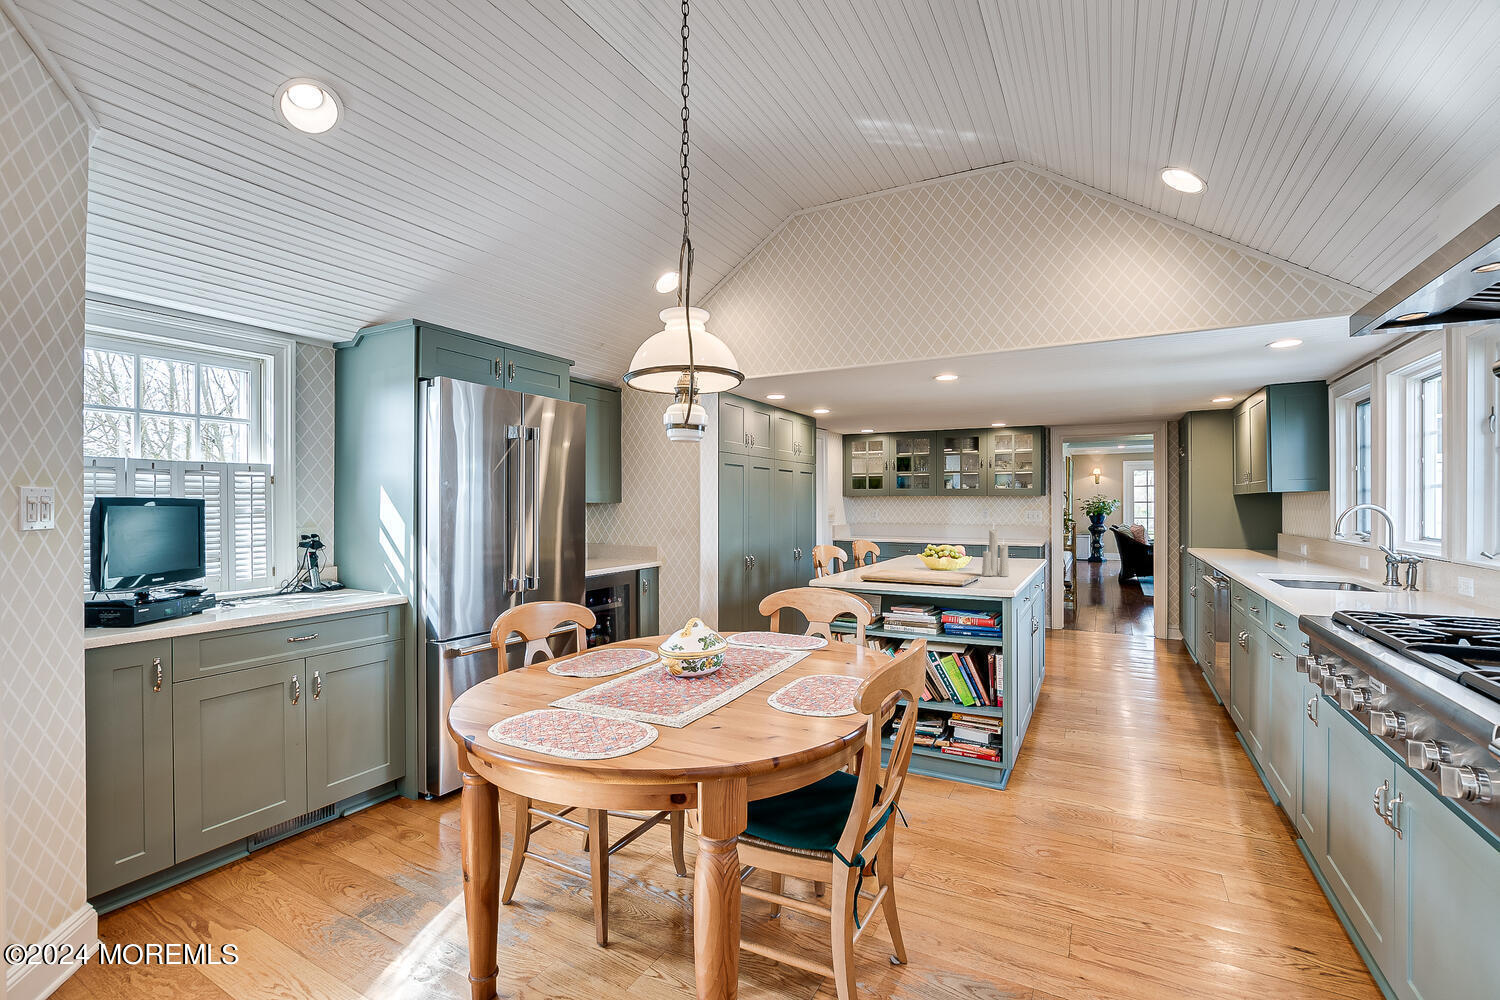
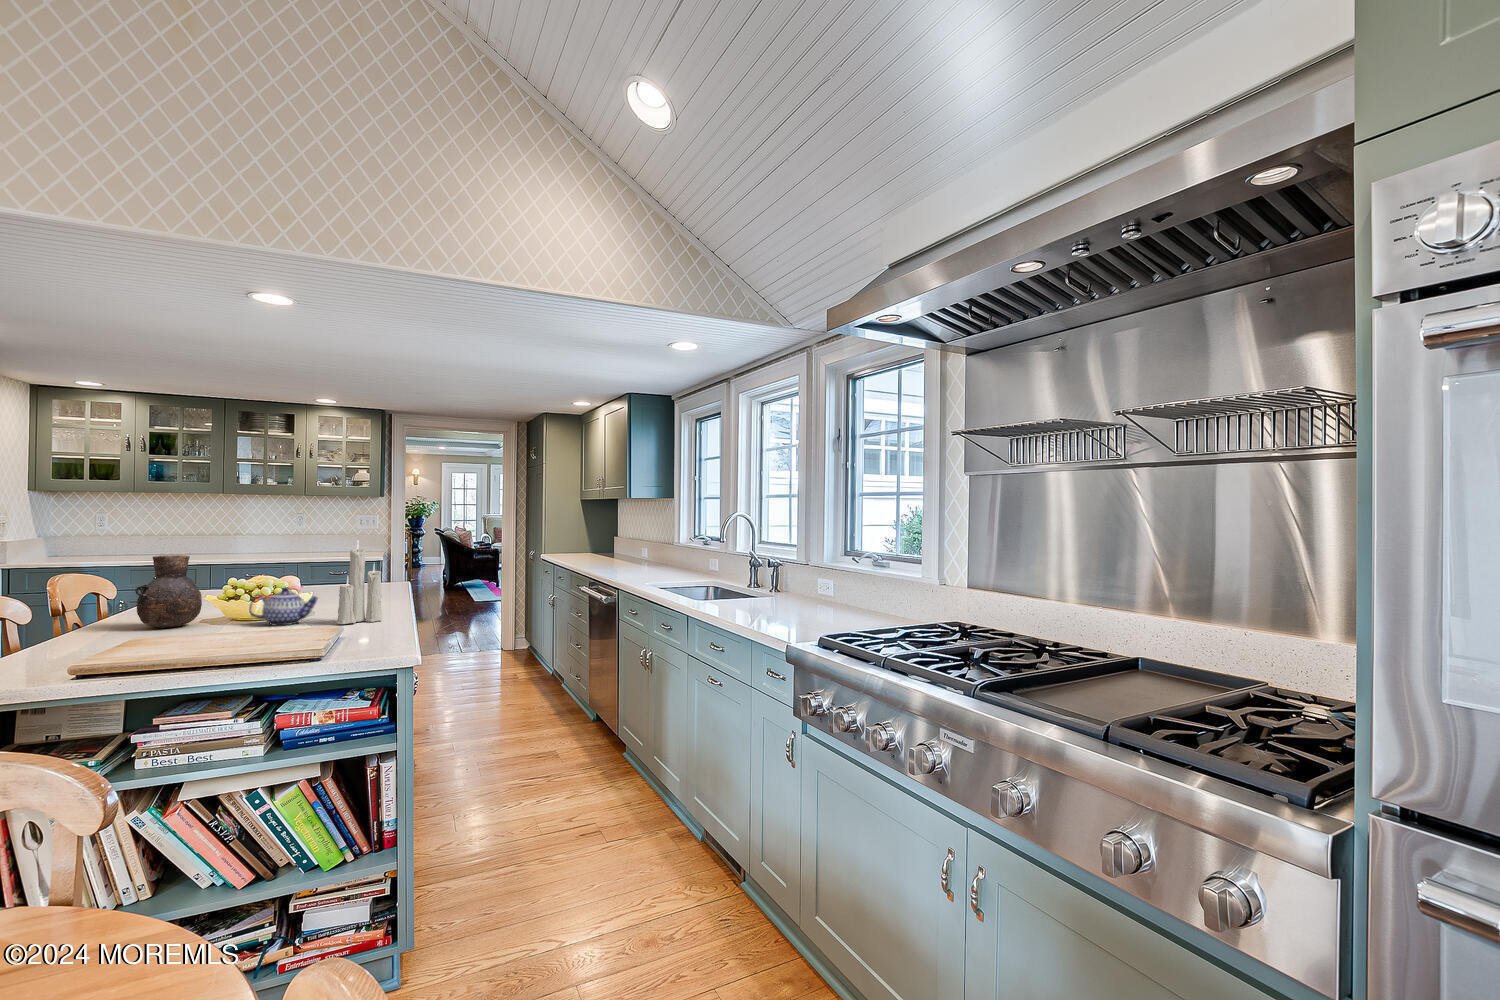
vase: none [886,530,915,570] -> present [135,555,202,628]
teapot: none [937,551,972,574] -> present [249,587,318,625]

